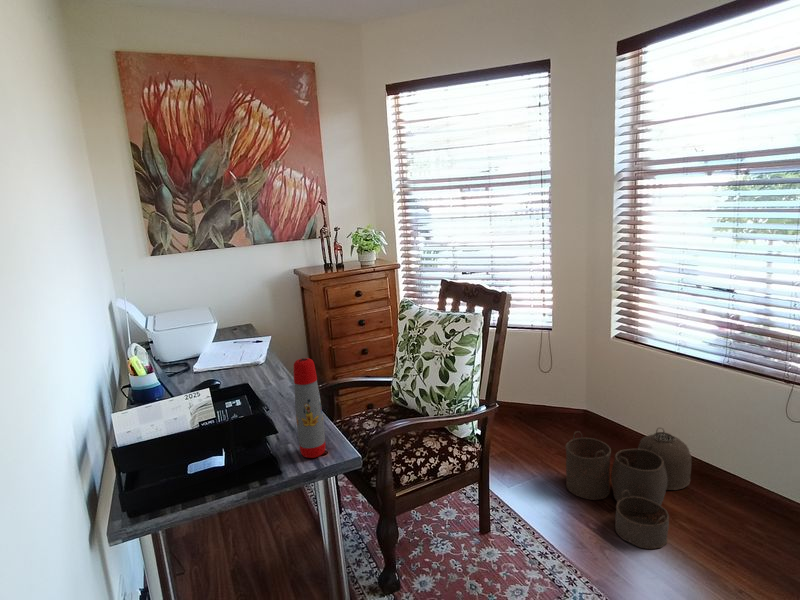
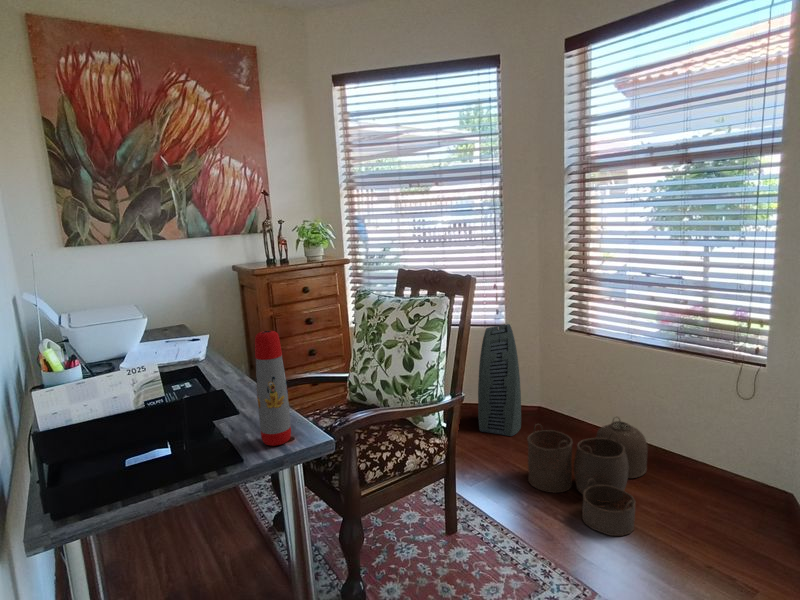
air purifier: none [524,328,567,438] -> present [478,324,521,436]

